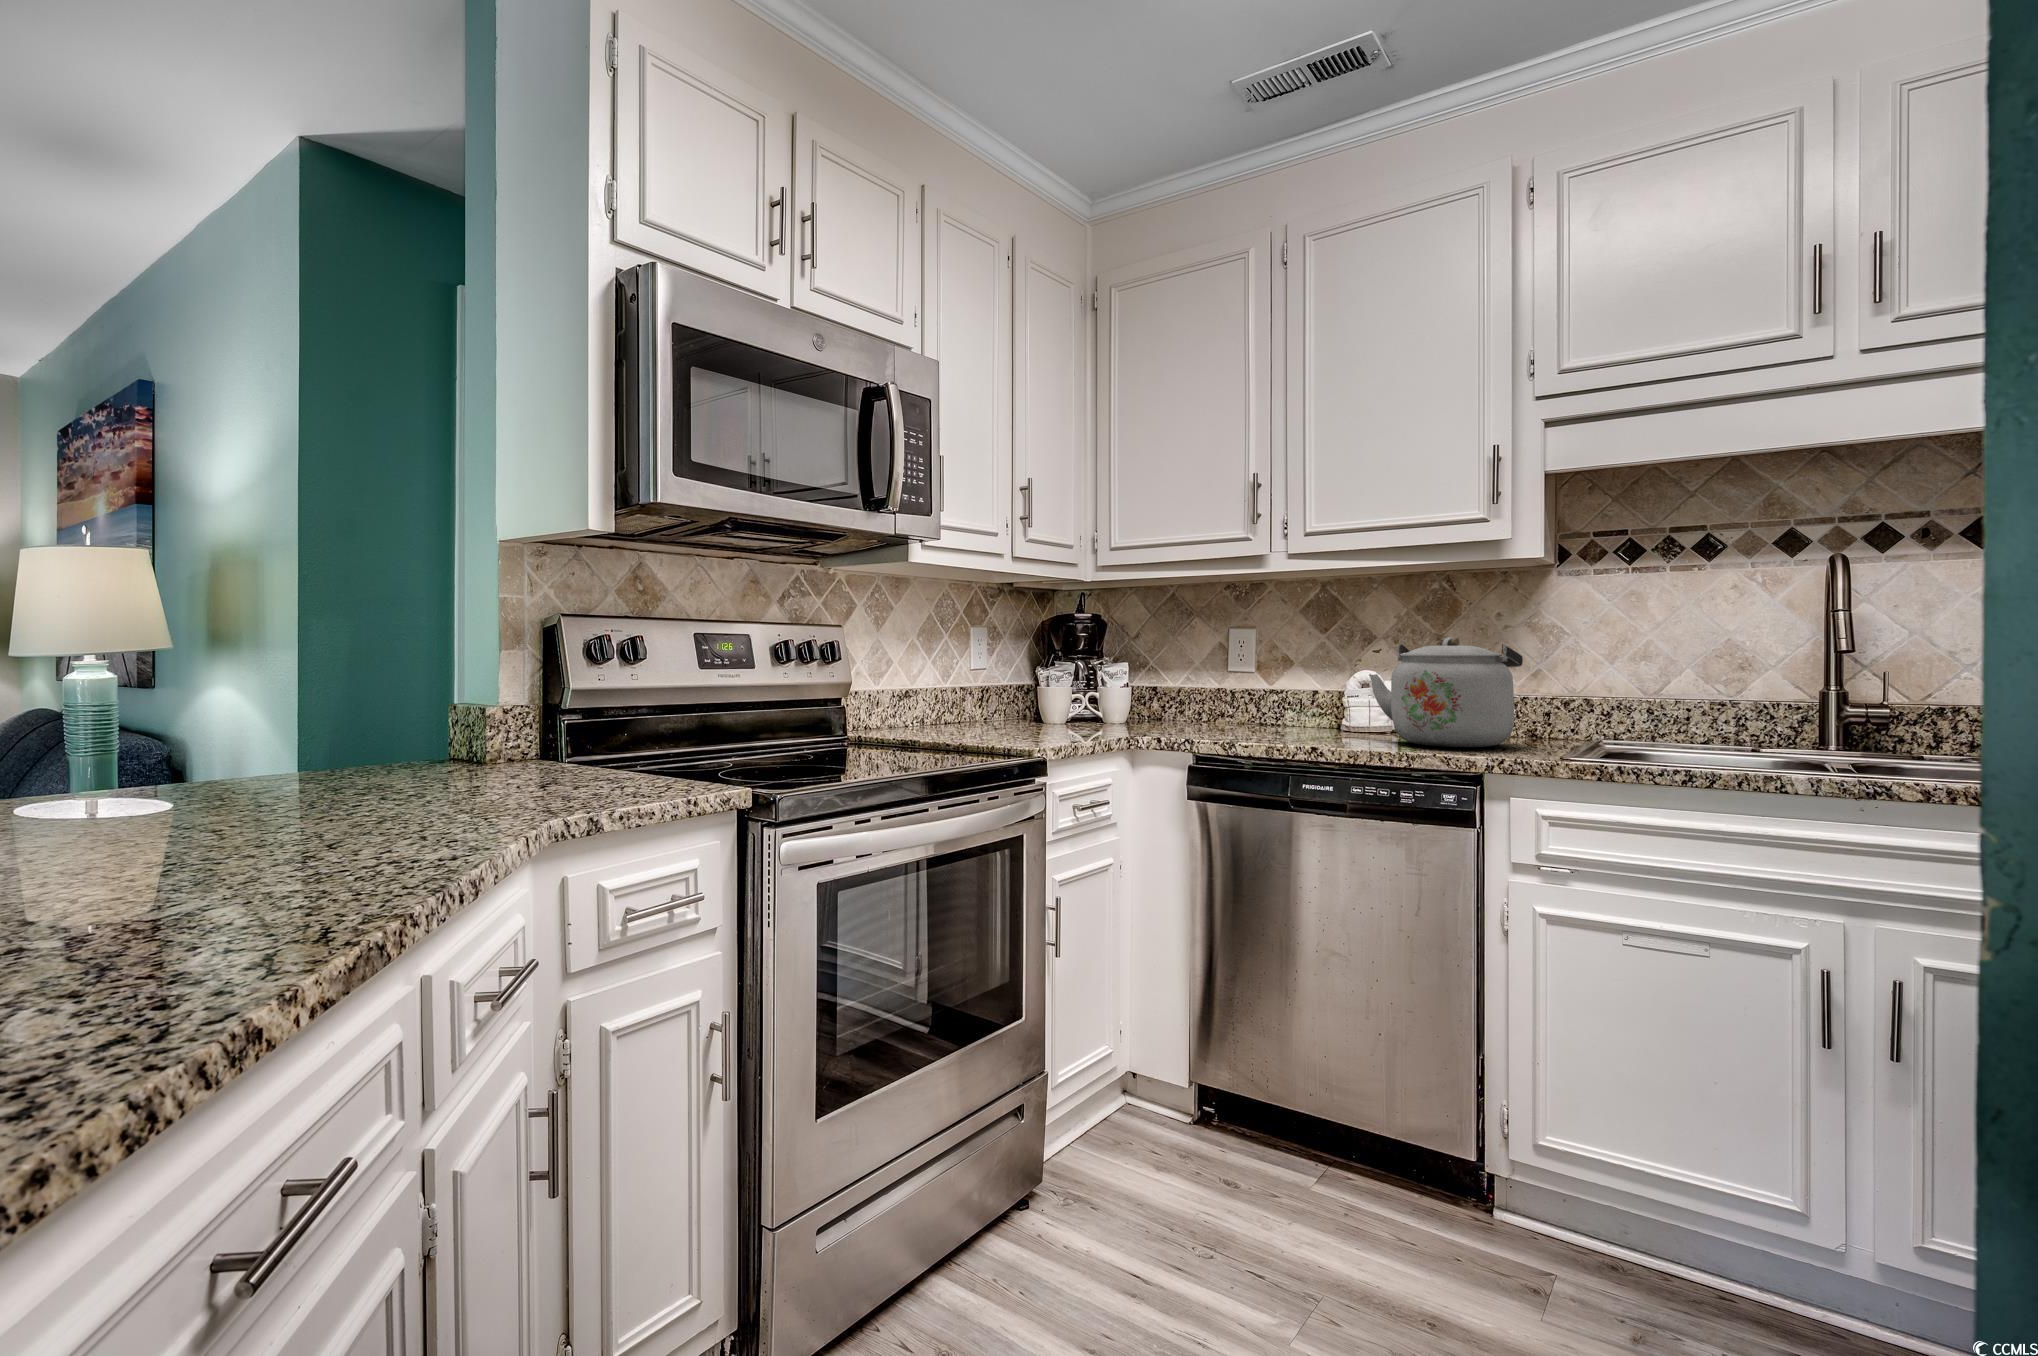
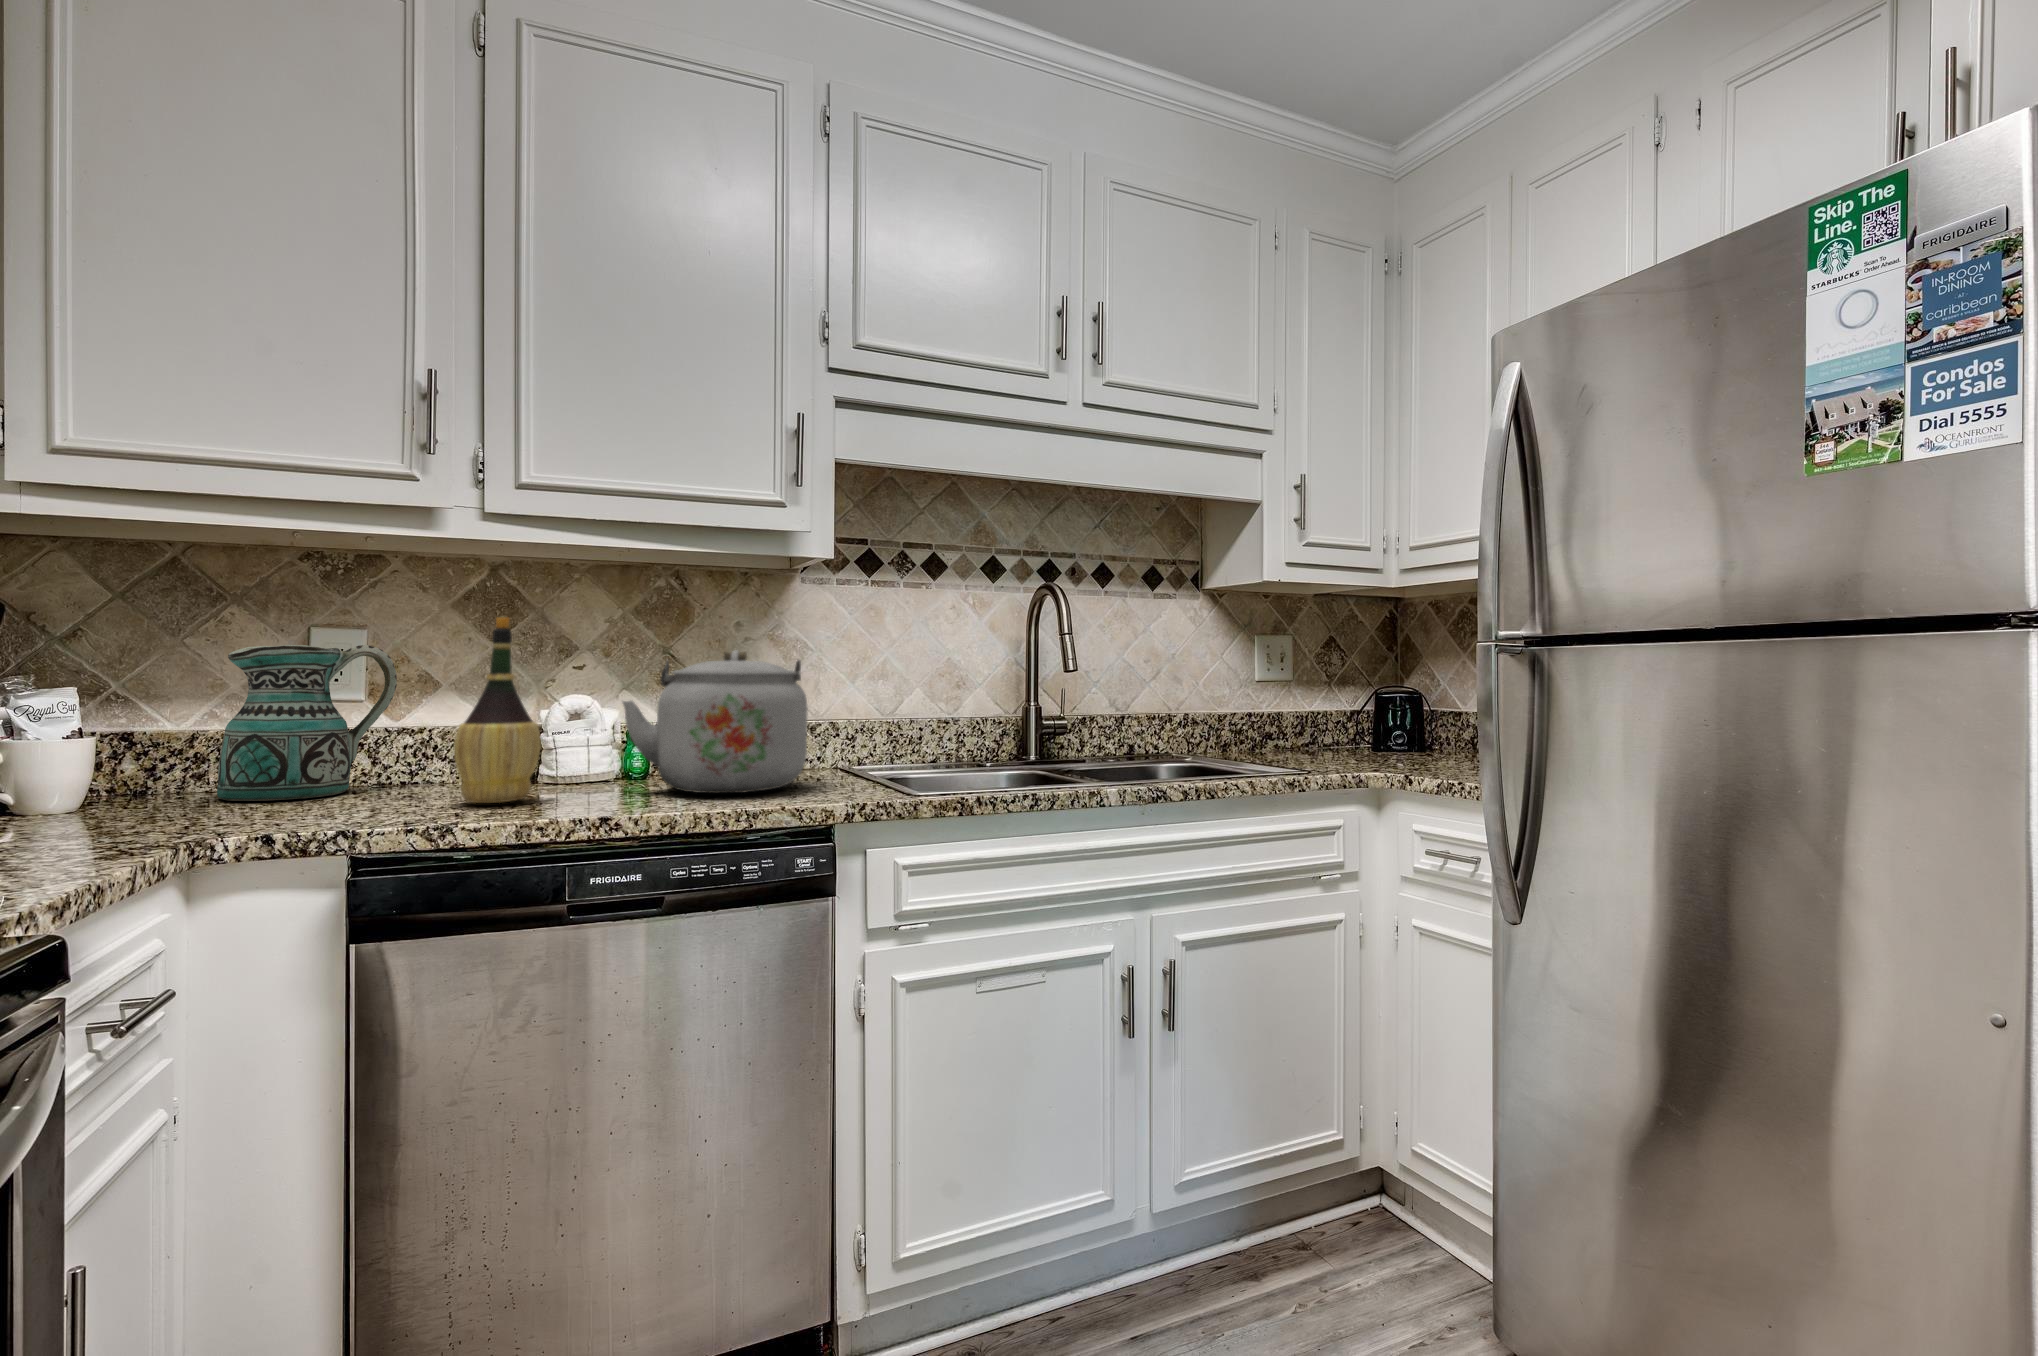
wine bottle: none [1267,618,1317,737] -> present [454,617,541,803]
ceramic pitcher: none [1183,638,1267,727] -> present [217,645,397,801]

